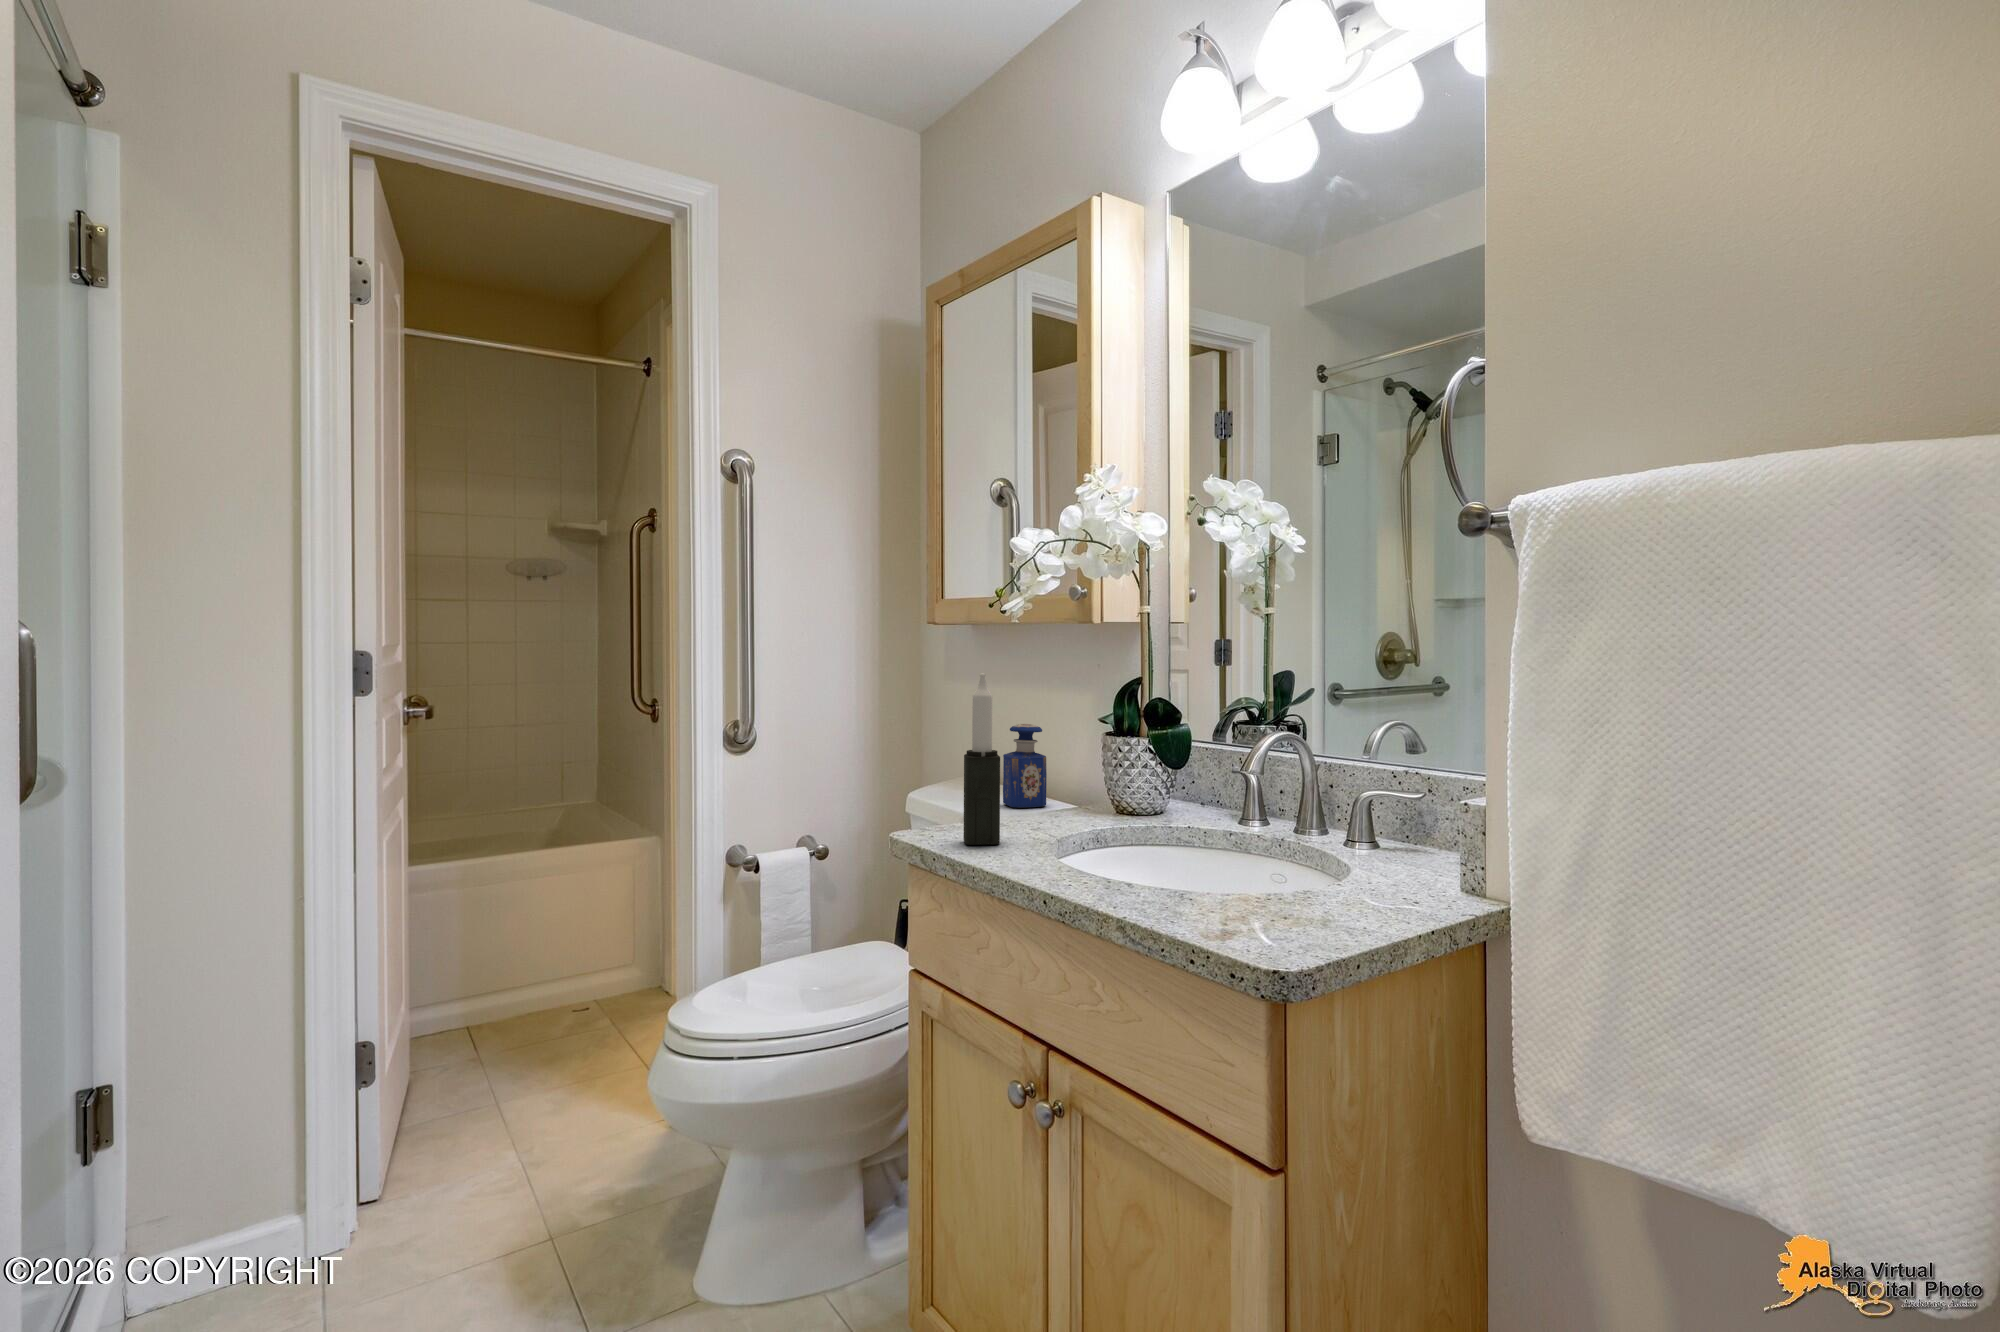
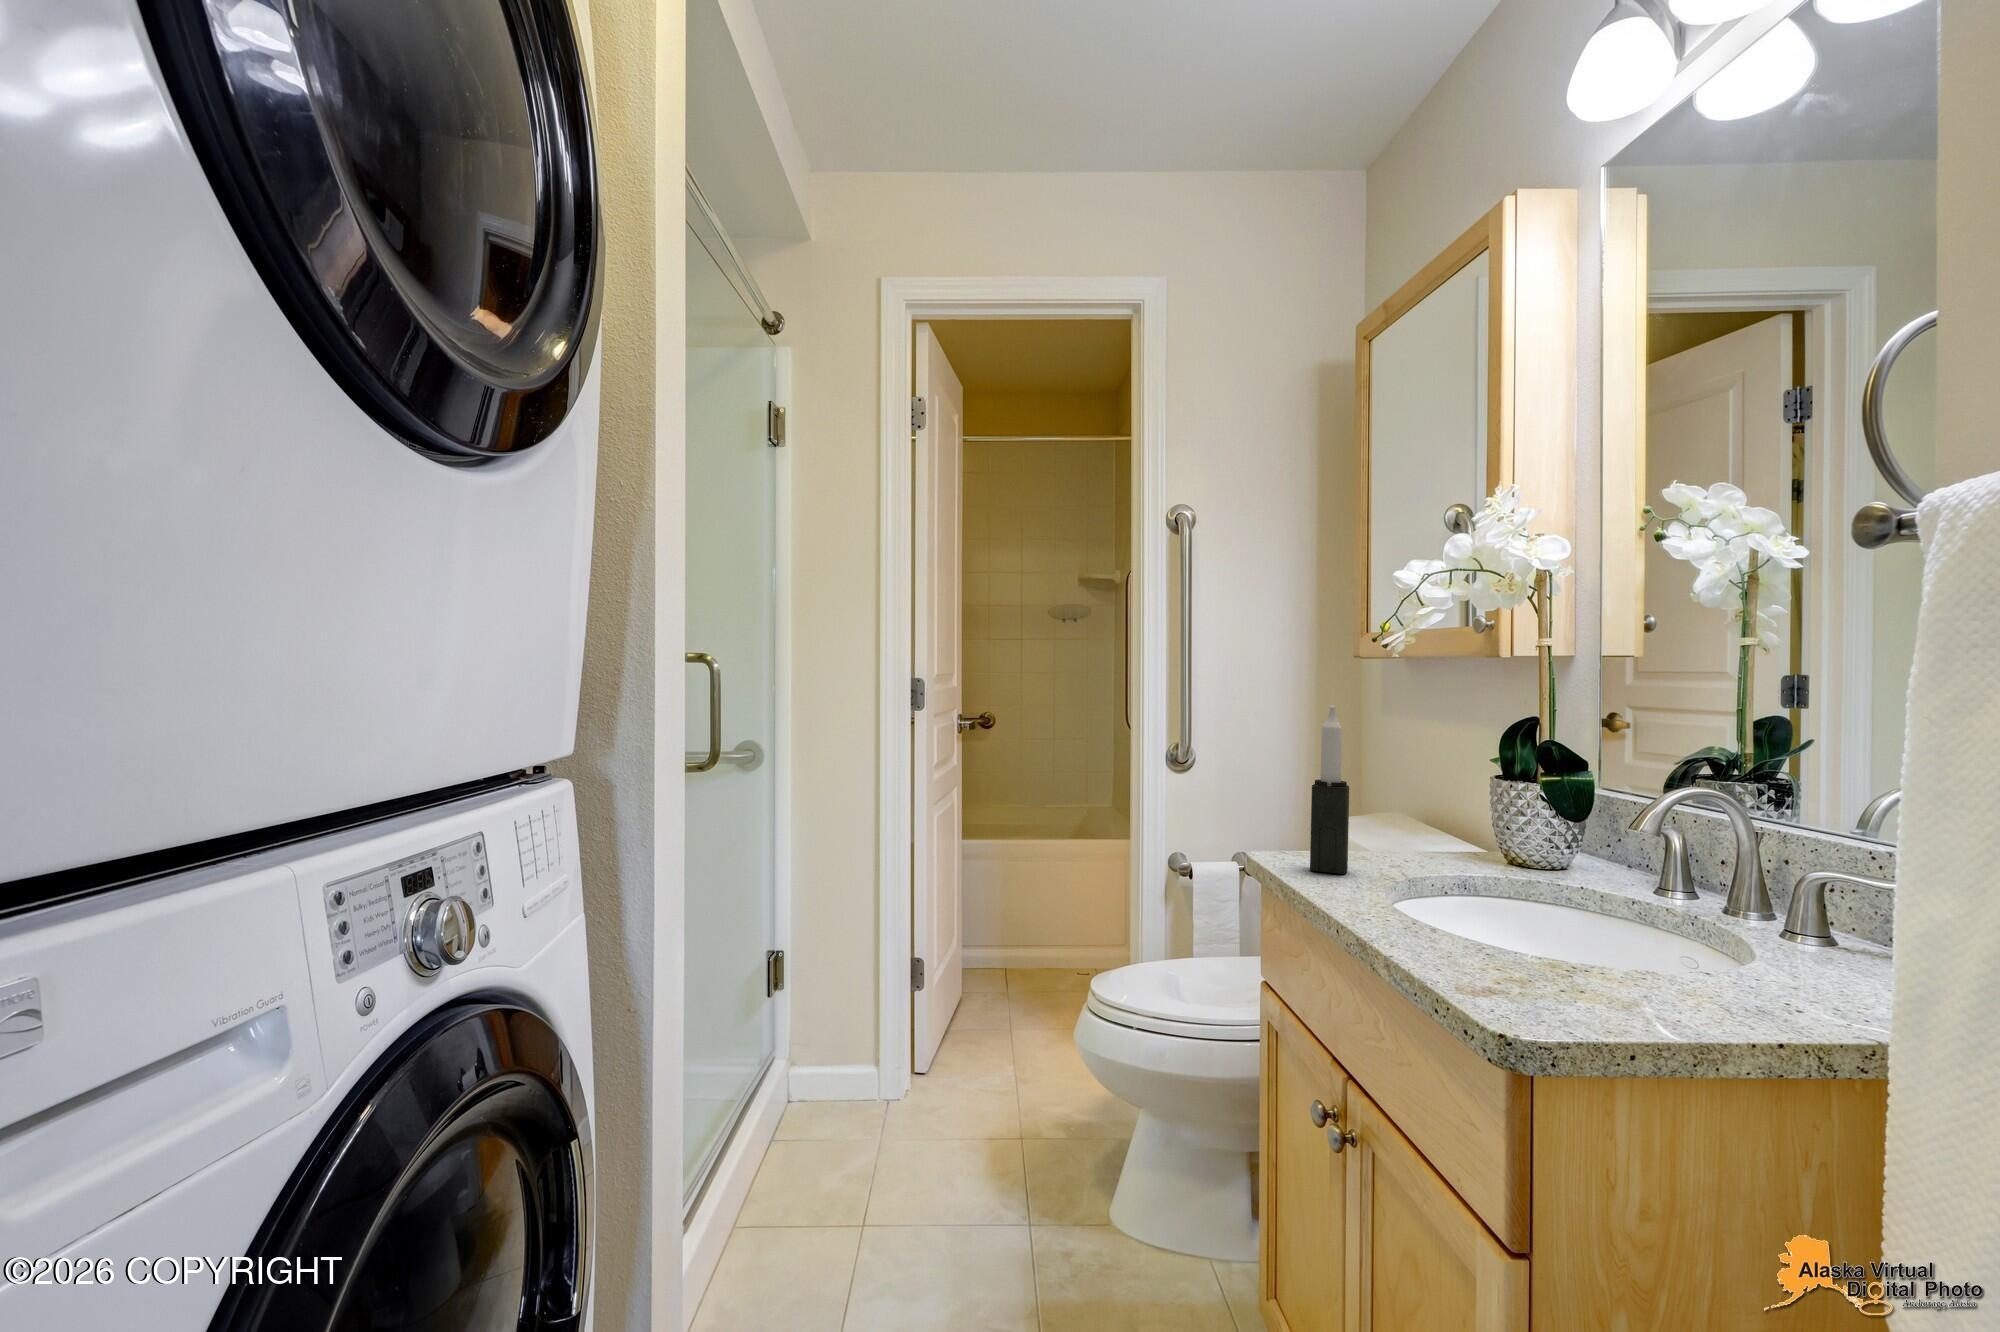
perfume bottle: present [1003,724,1047,808] -> none [1398,761,1445,847]

